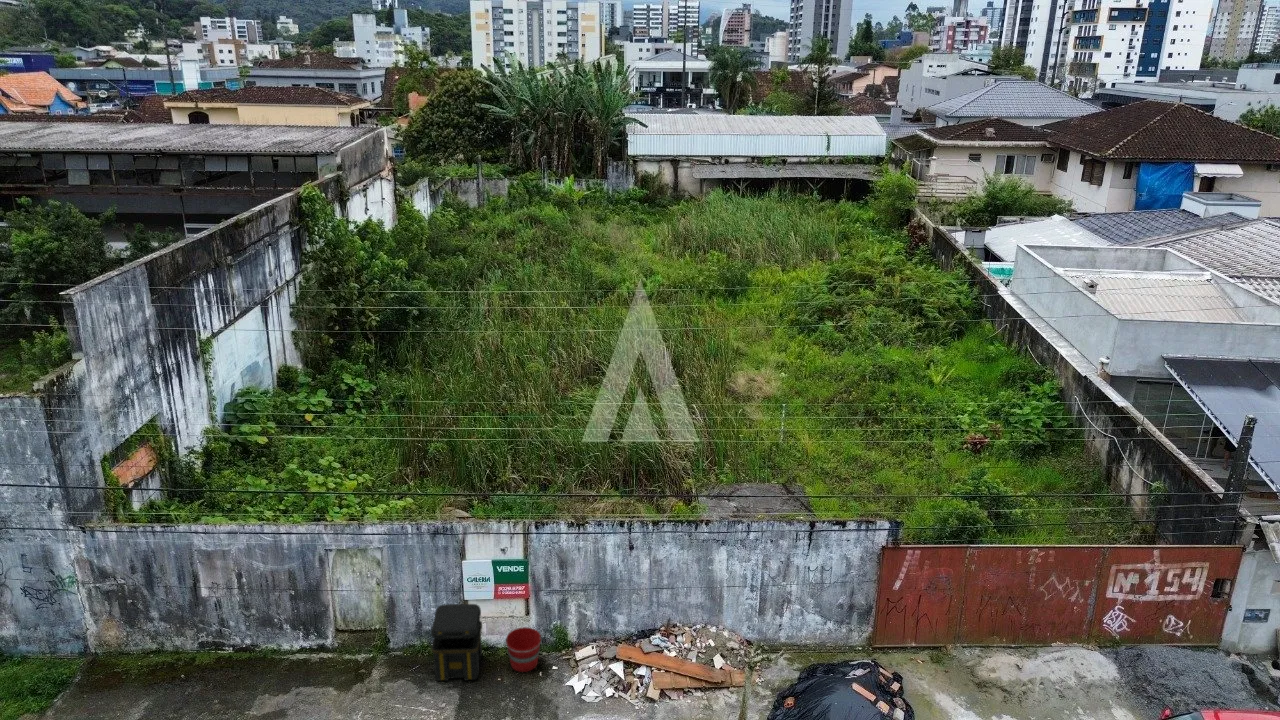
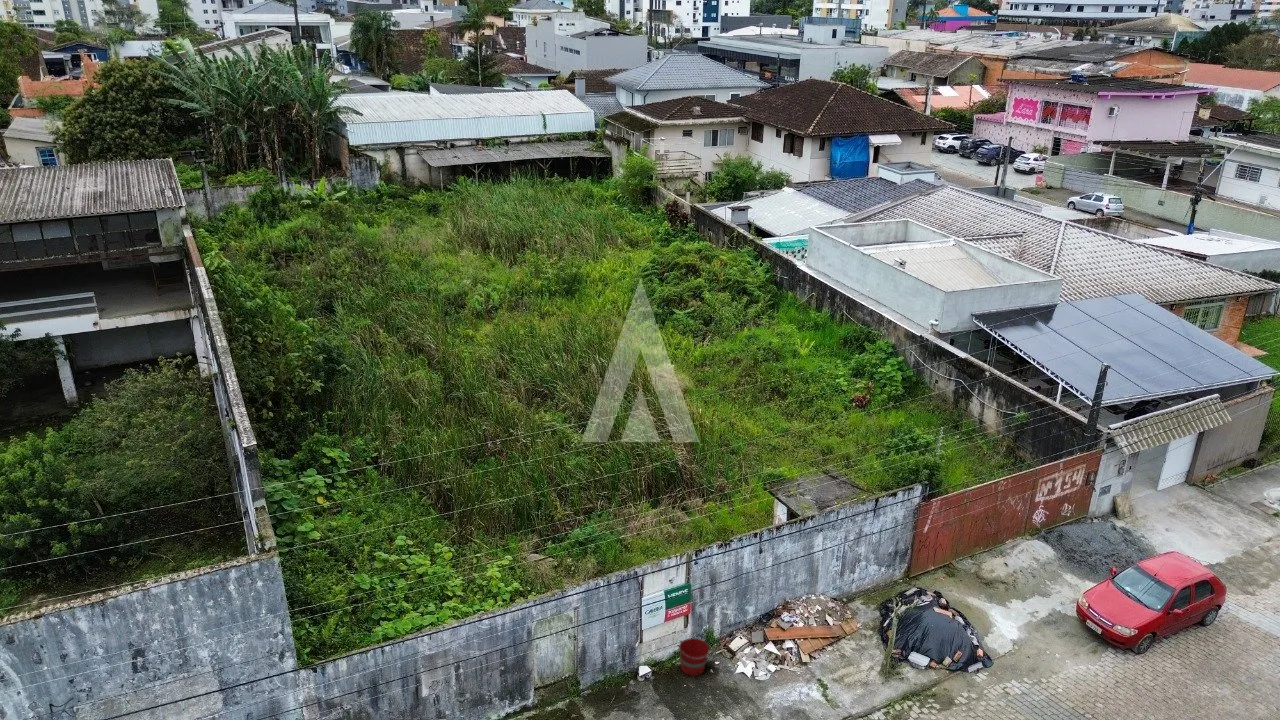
toolbox: present [431,604,482,681] -> none [626,630,676,703]

